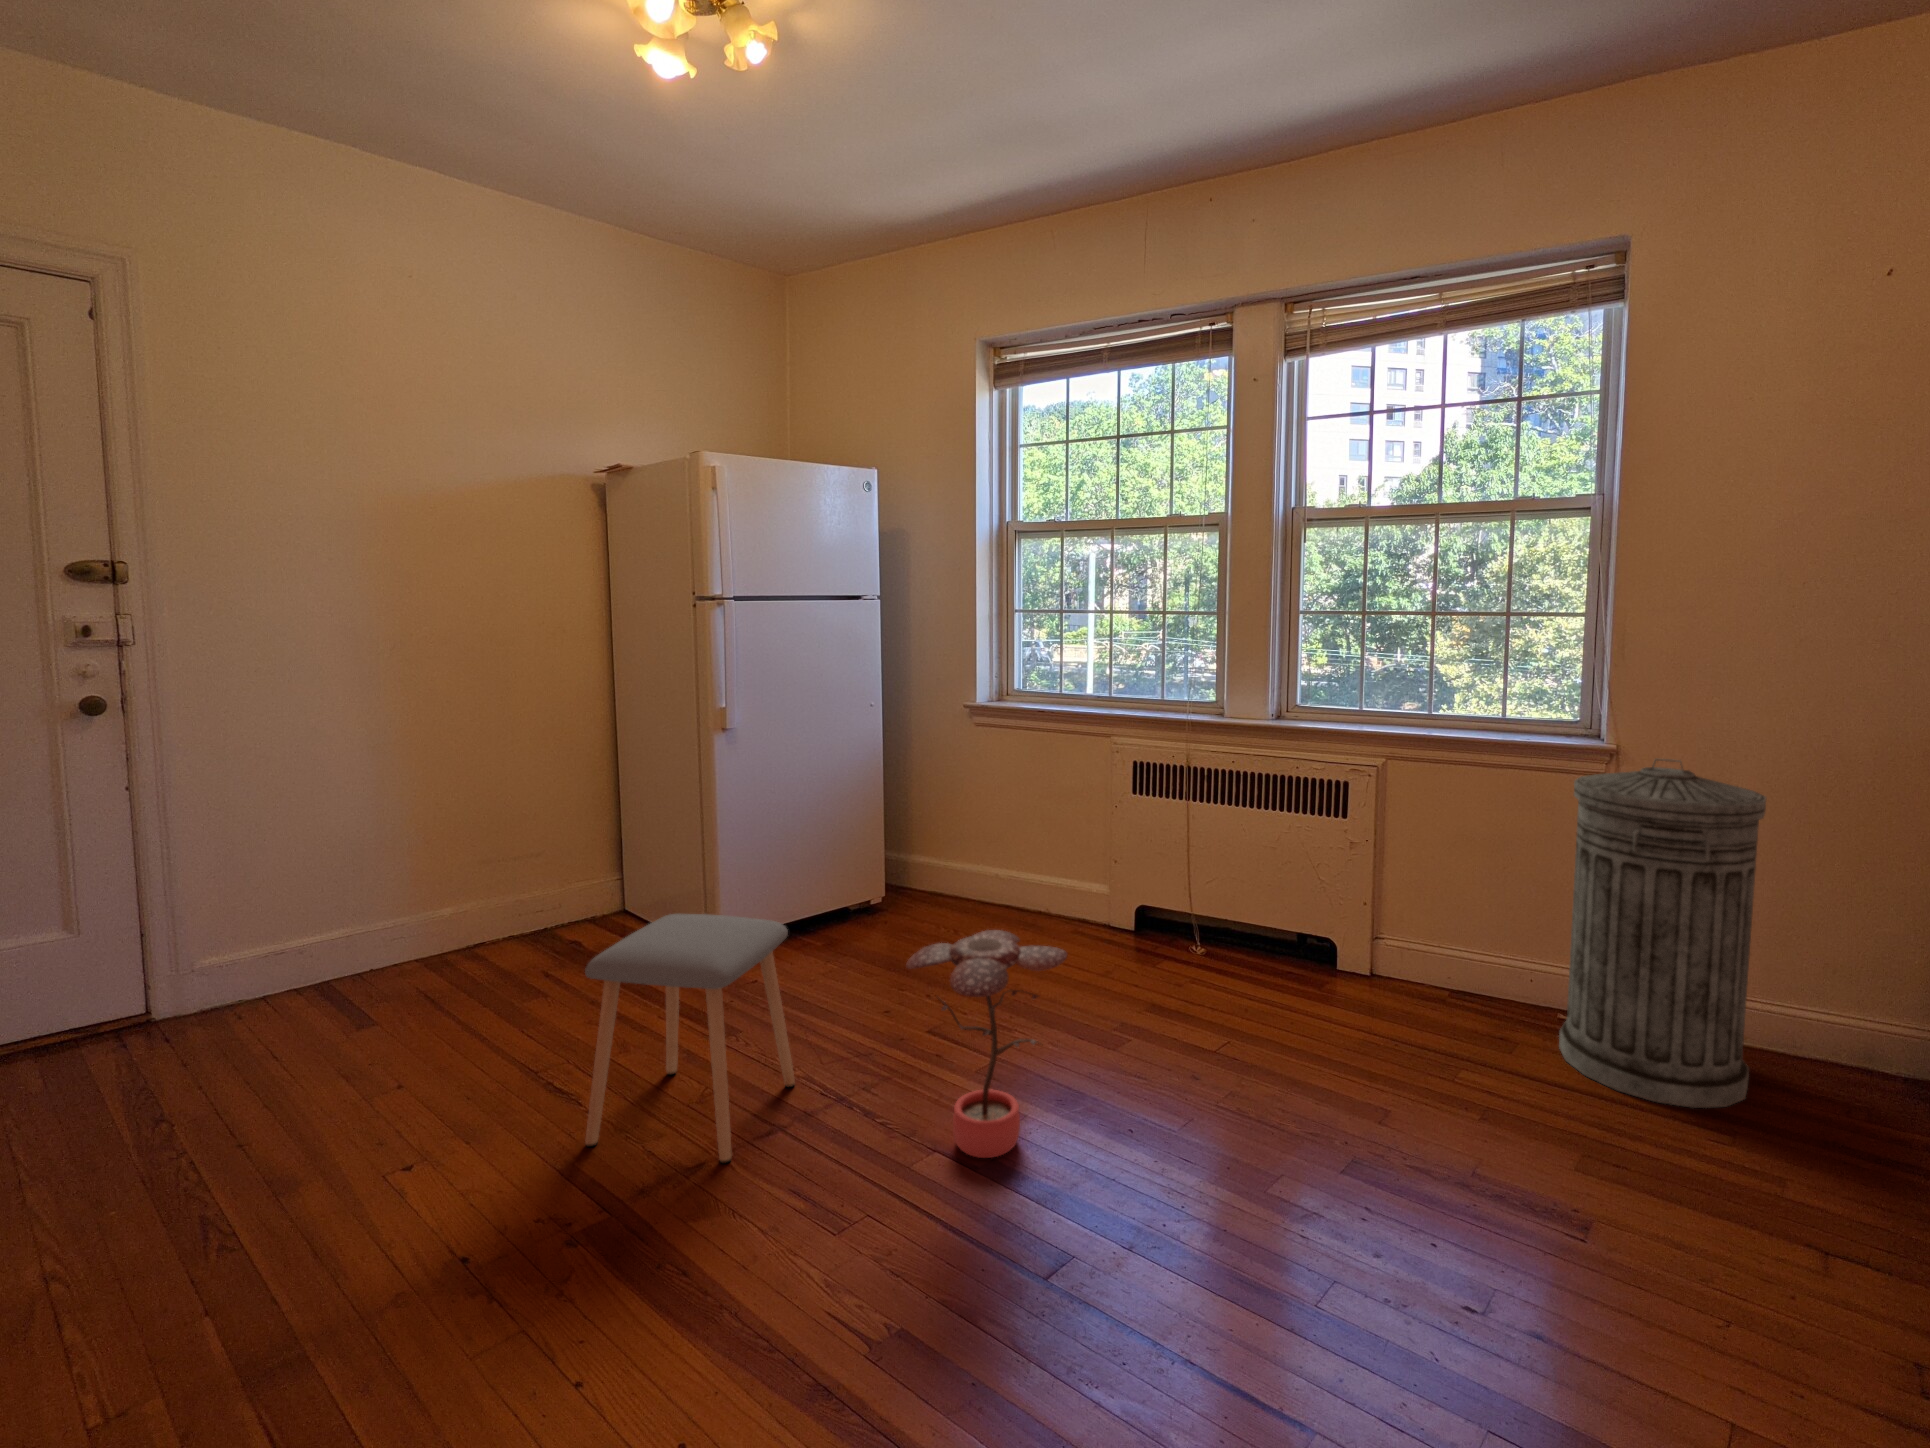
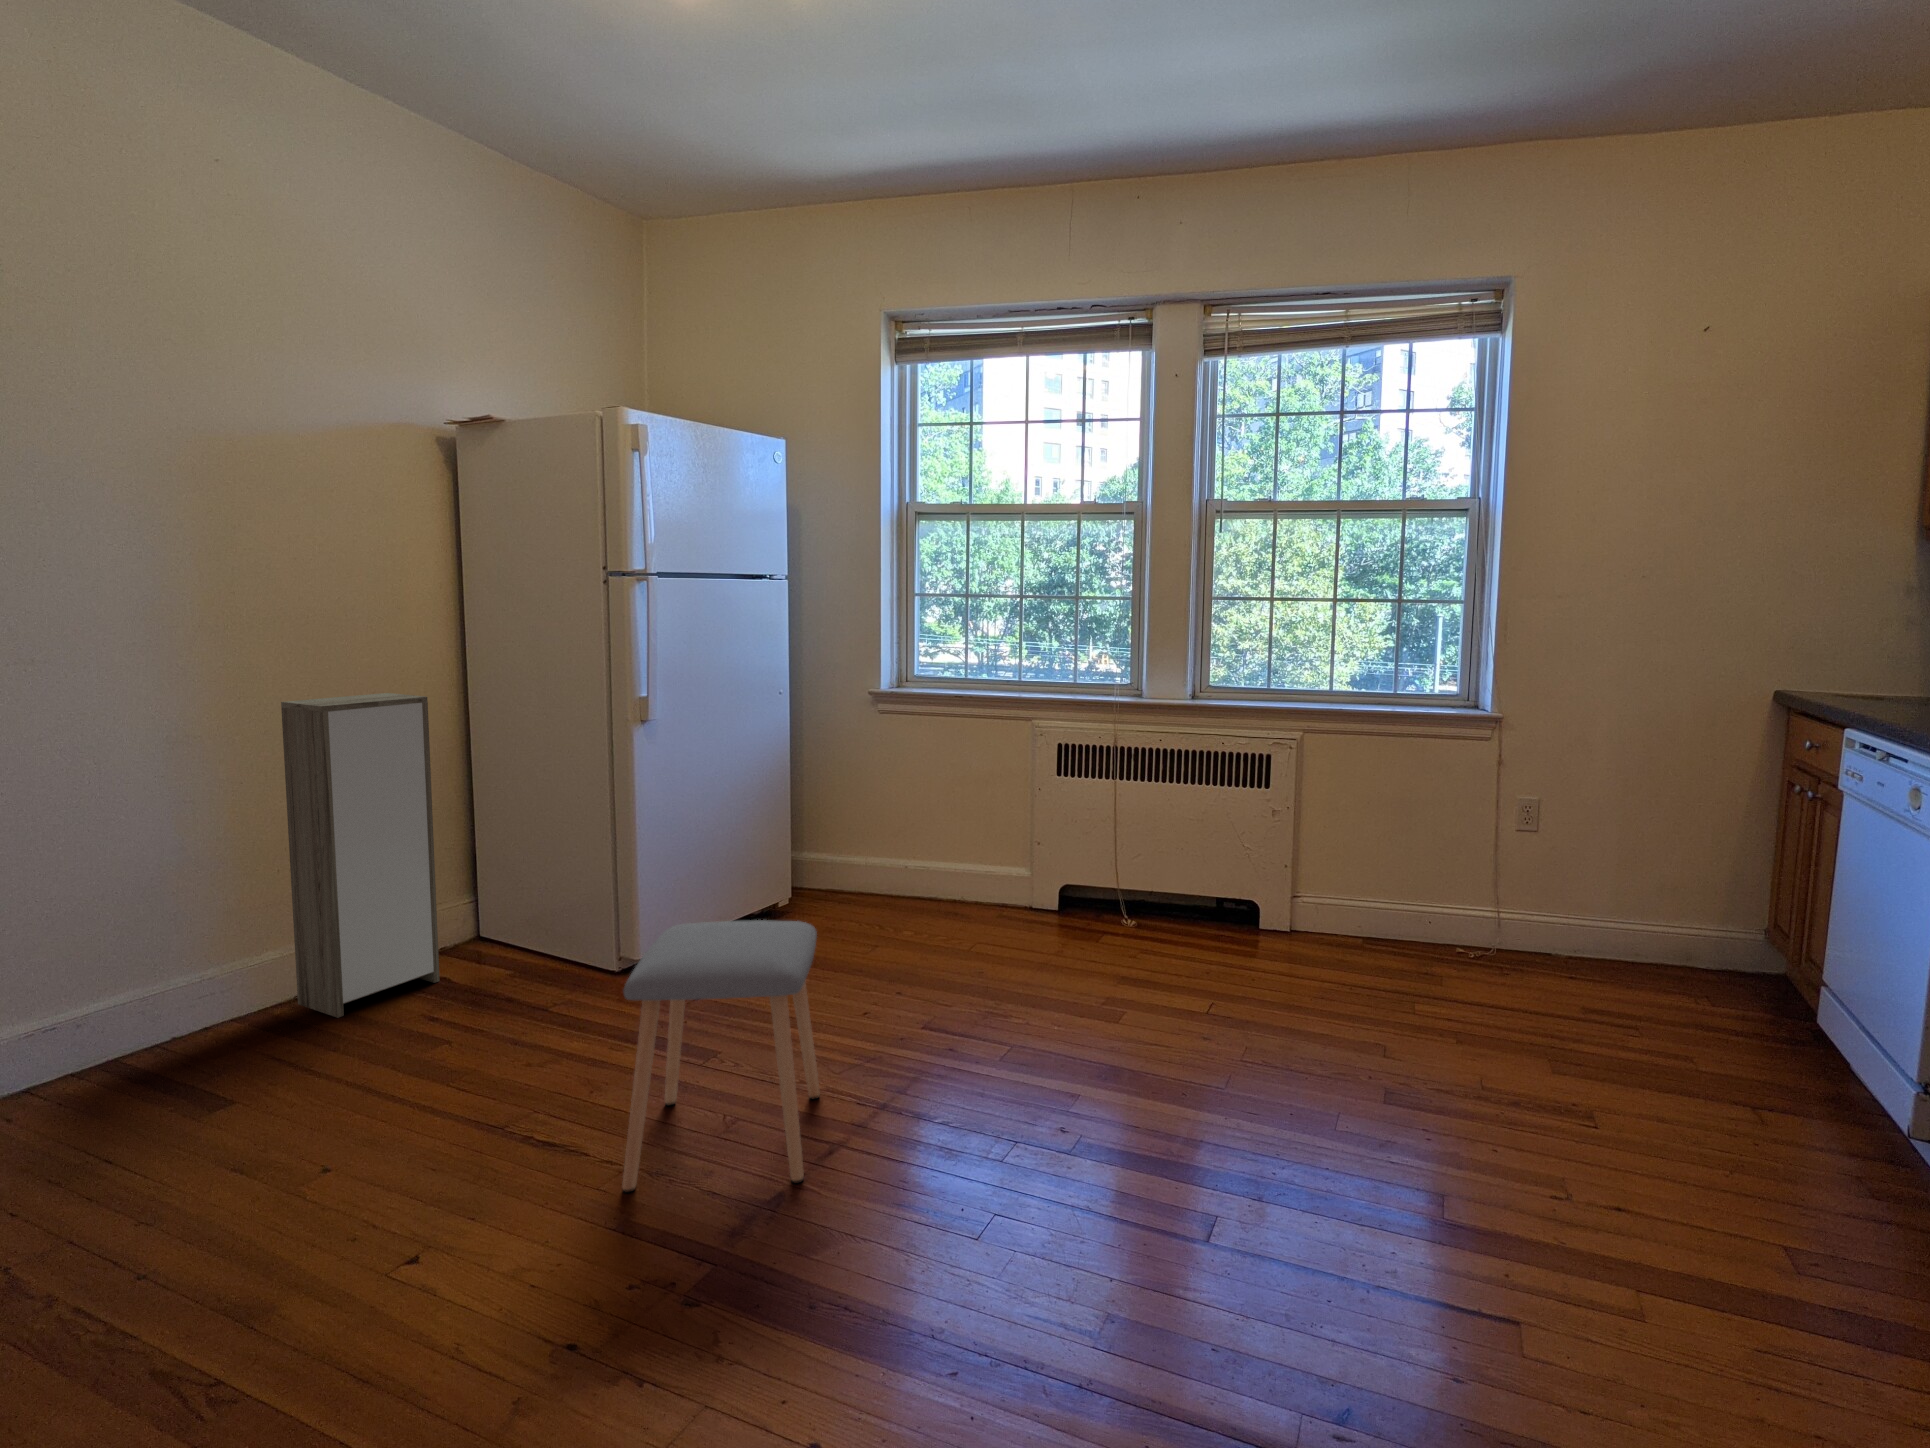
storage cabinet: none [455,699,574,965] -> present [281,693,440,1018]
trash can: present [1559,758,1766,1108] -> none [1468,721,1632,1007]
potted plant: present [906,930,1067,1158] -> none [976,910,1133,1135]

